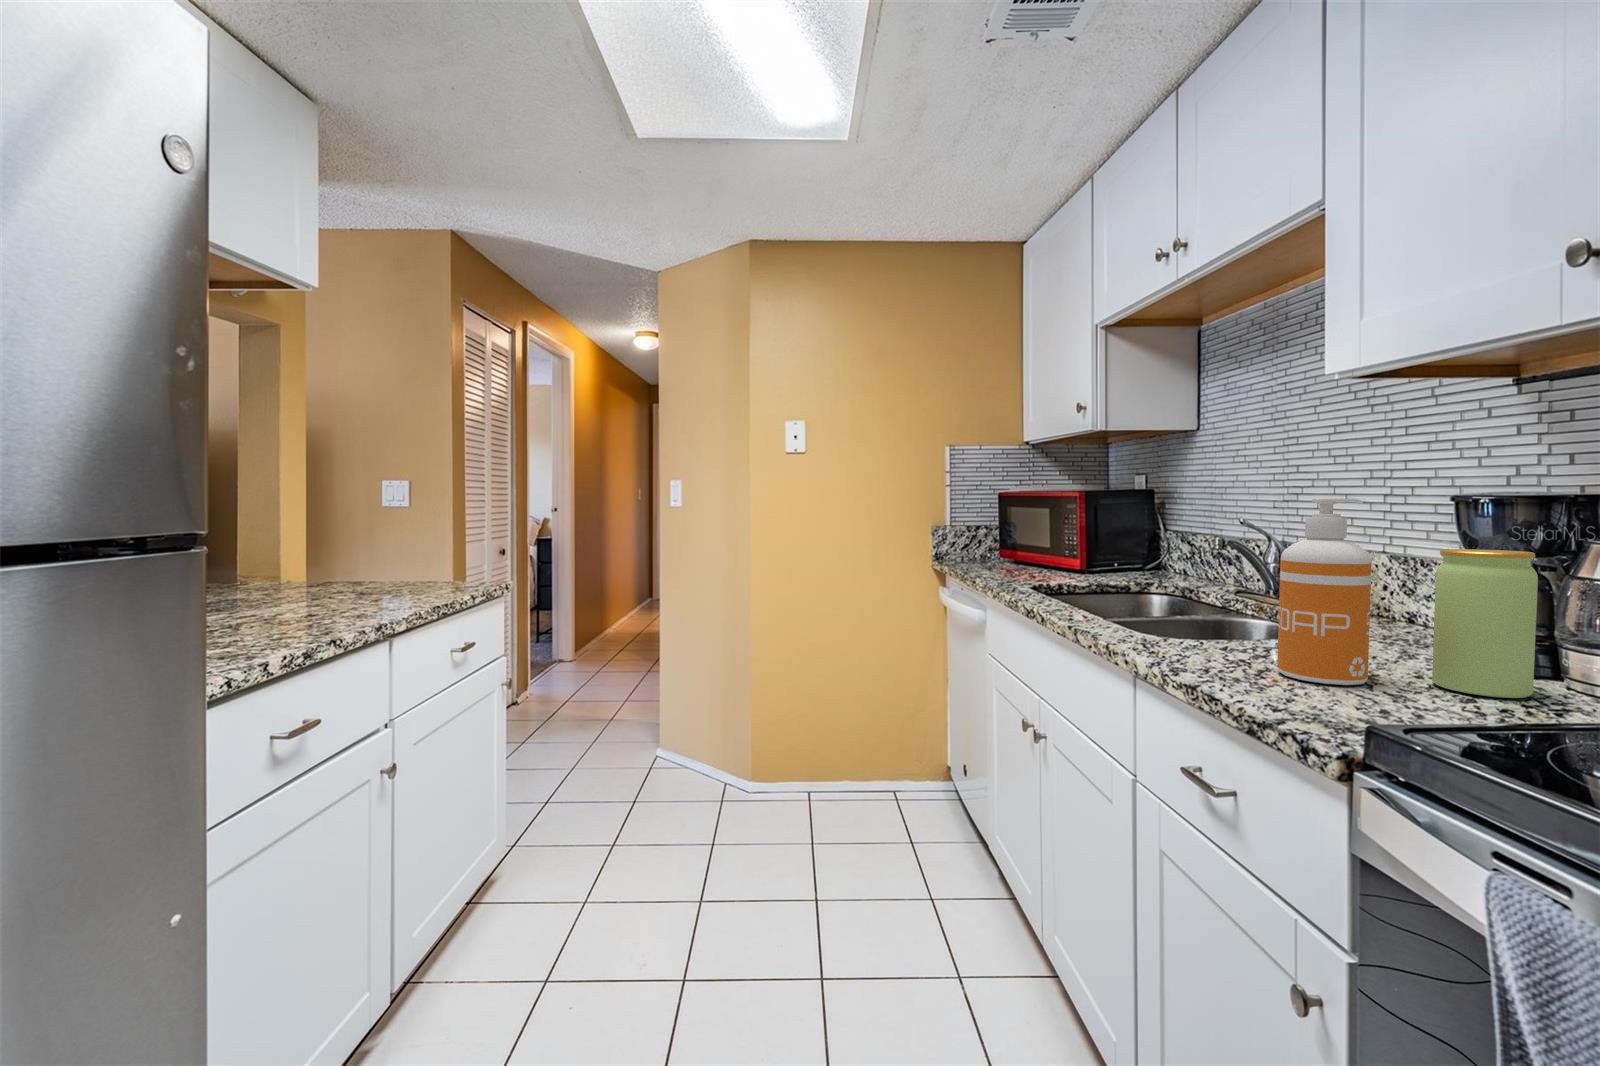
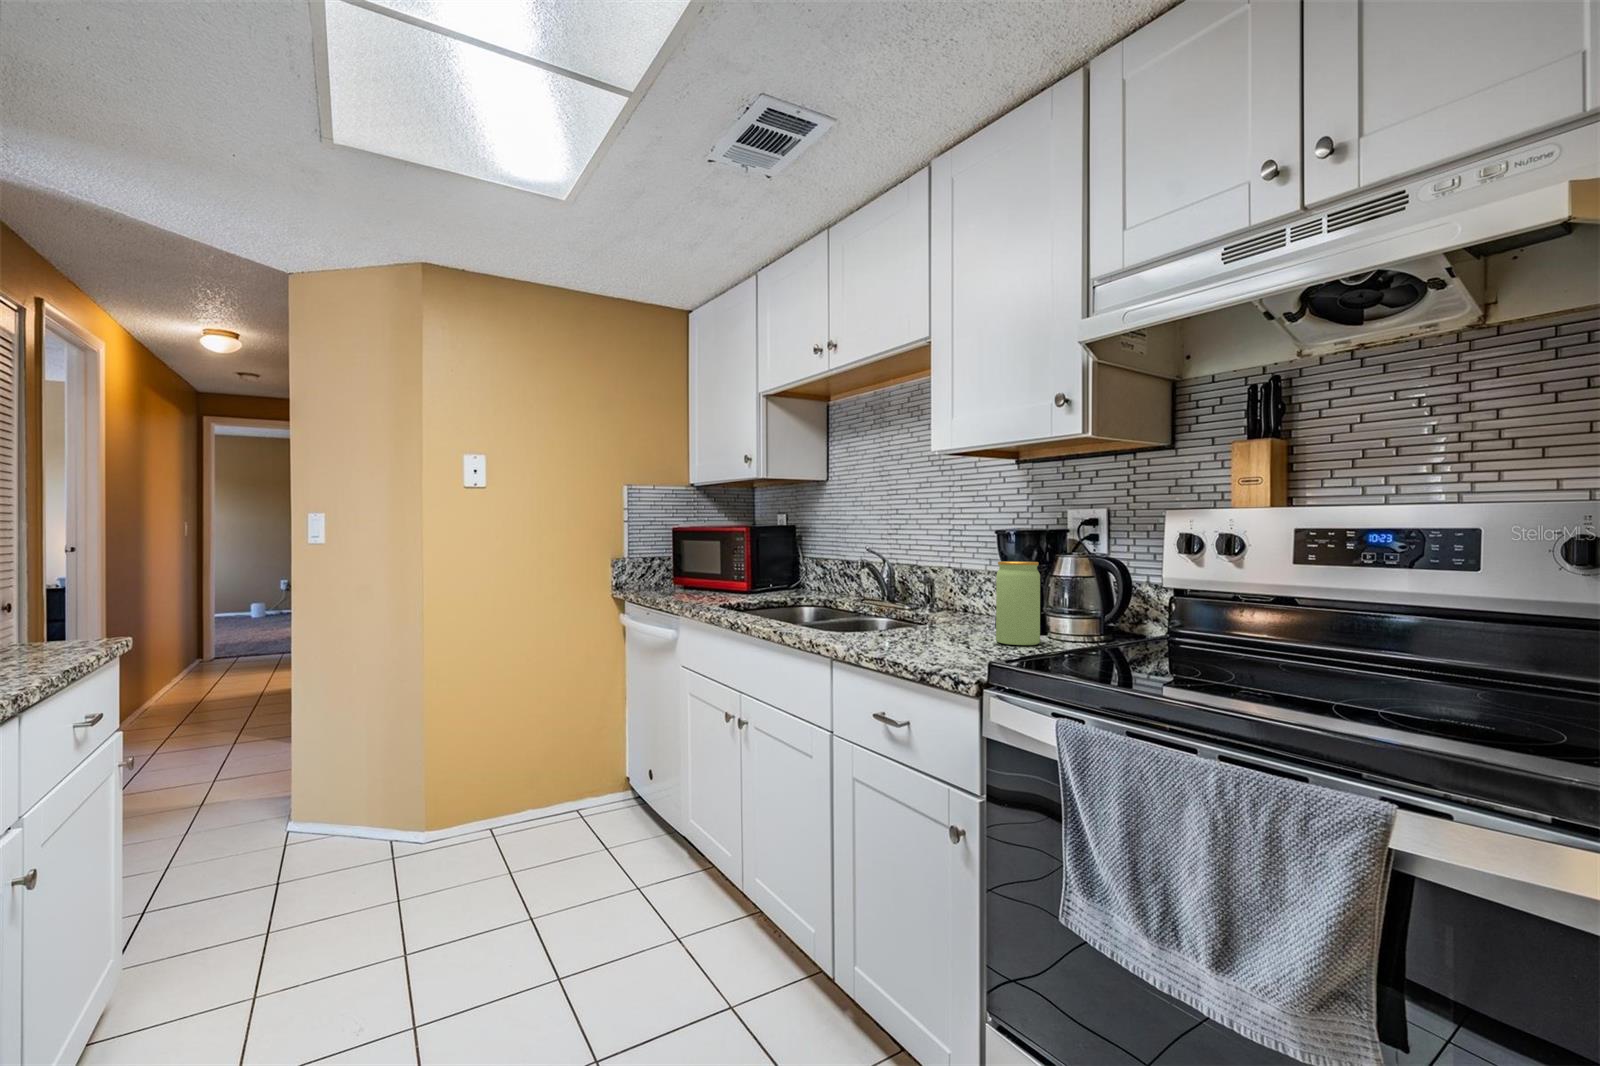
soap dispenser: present [1277,498,1372,685] -> none [922,530,969,647]

